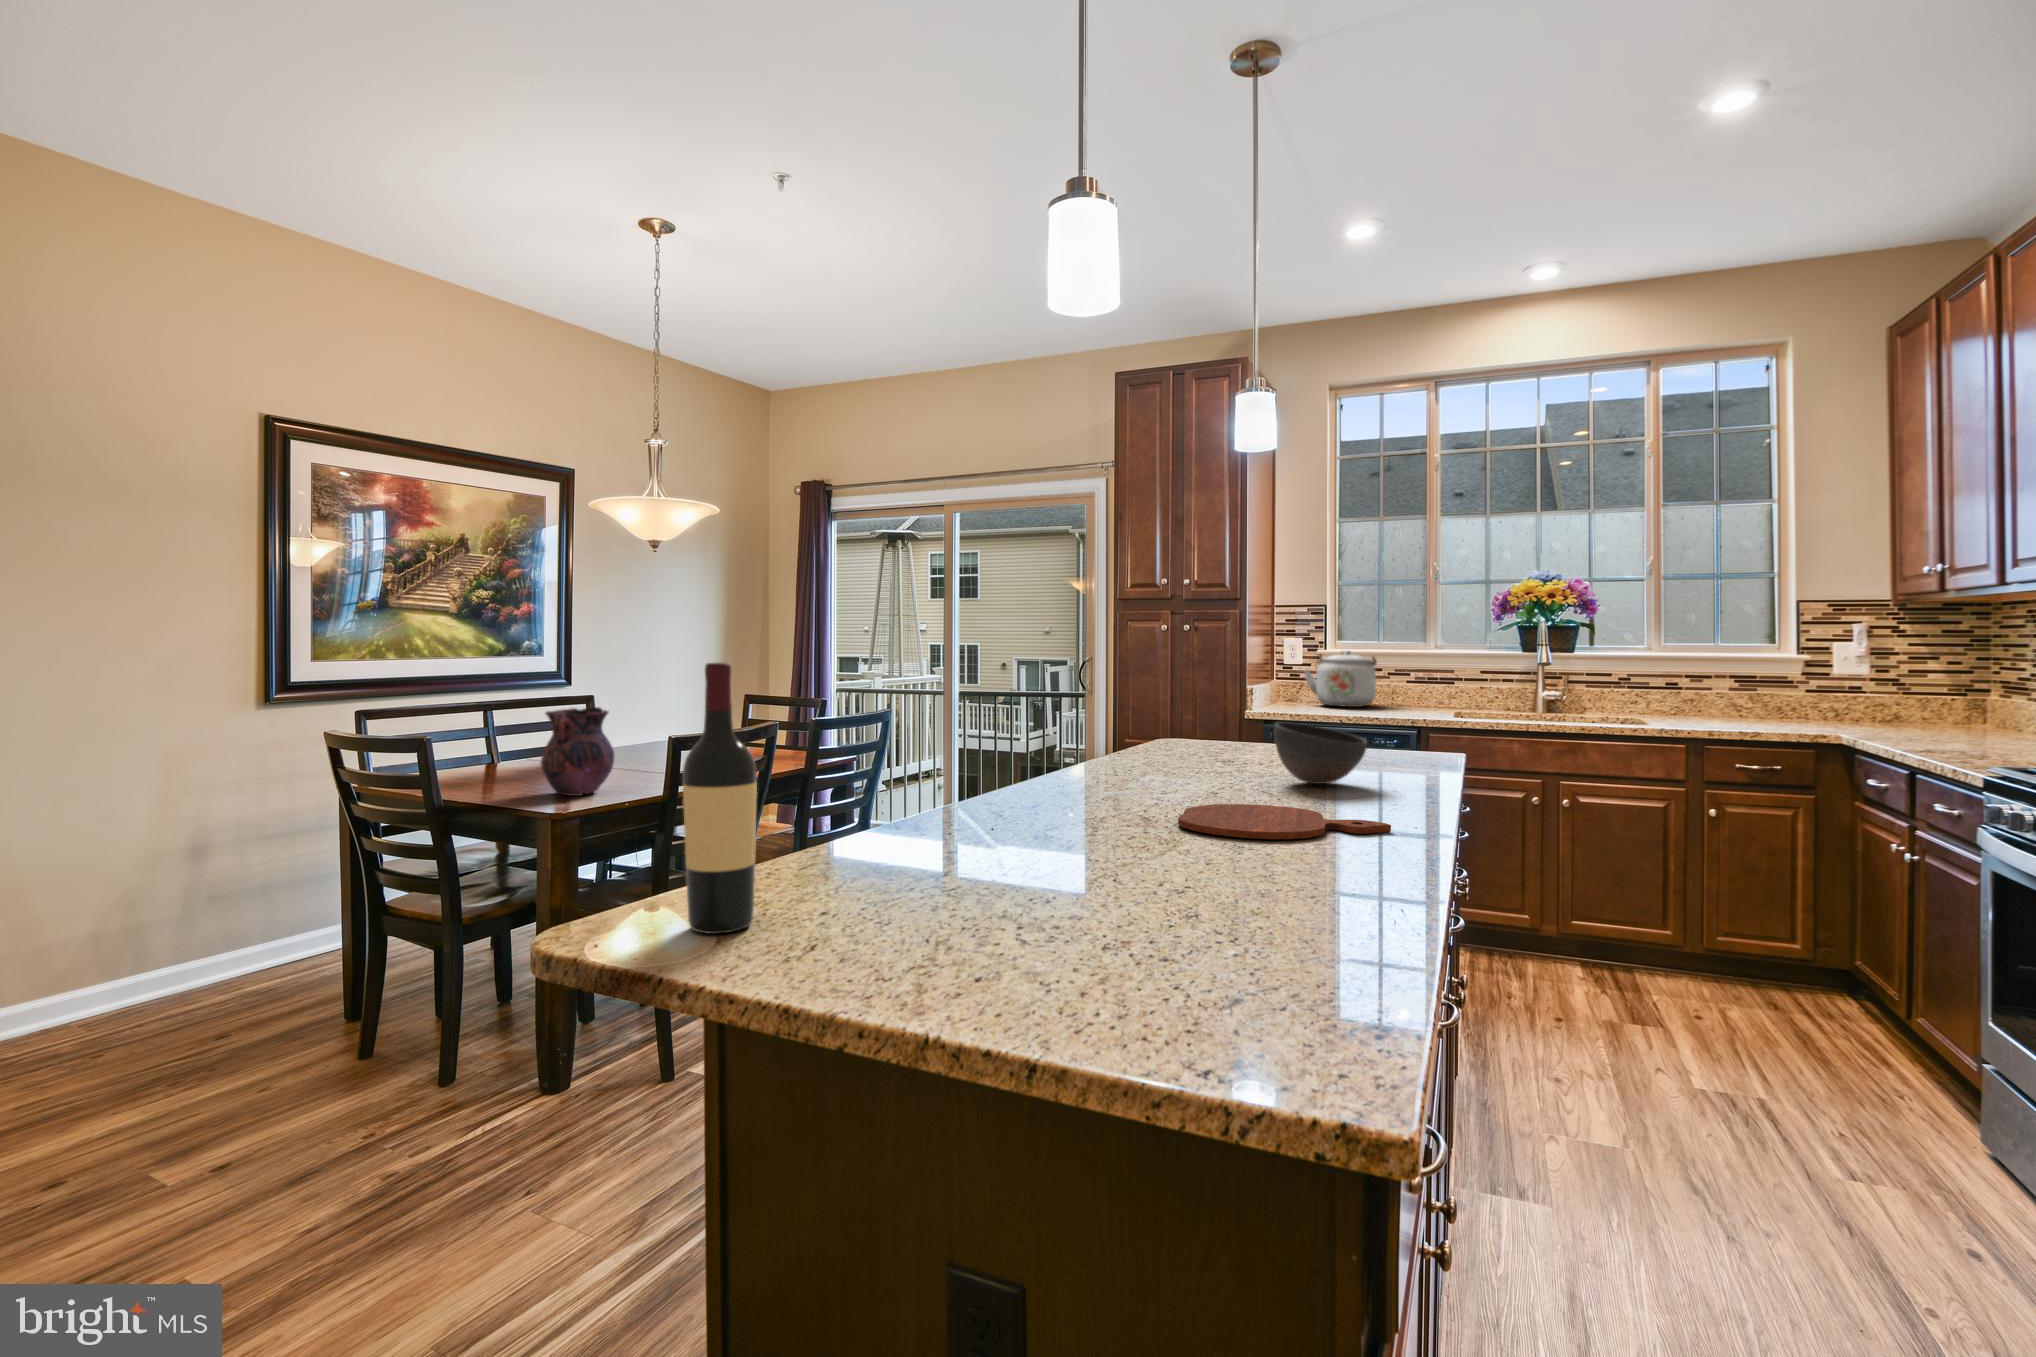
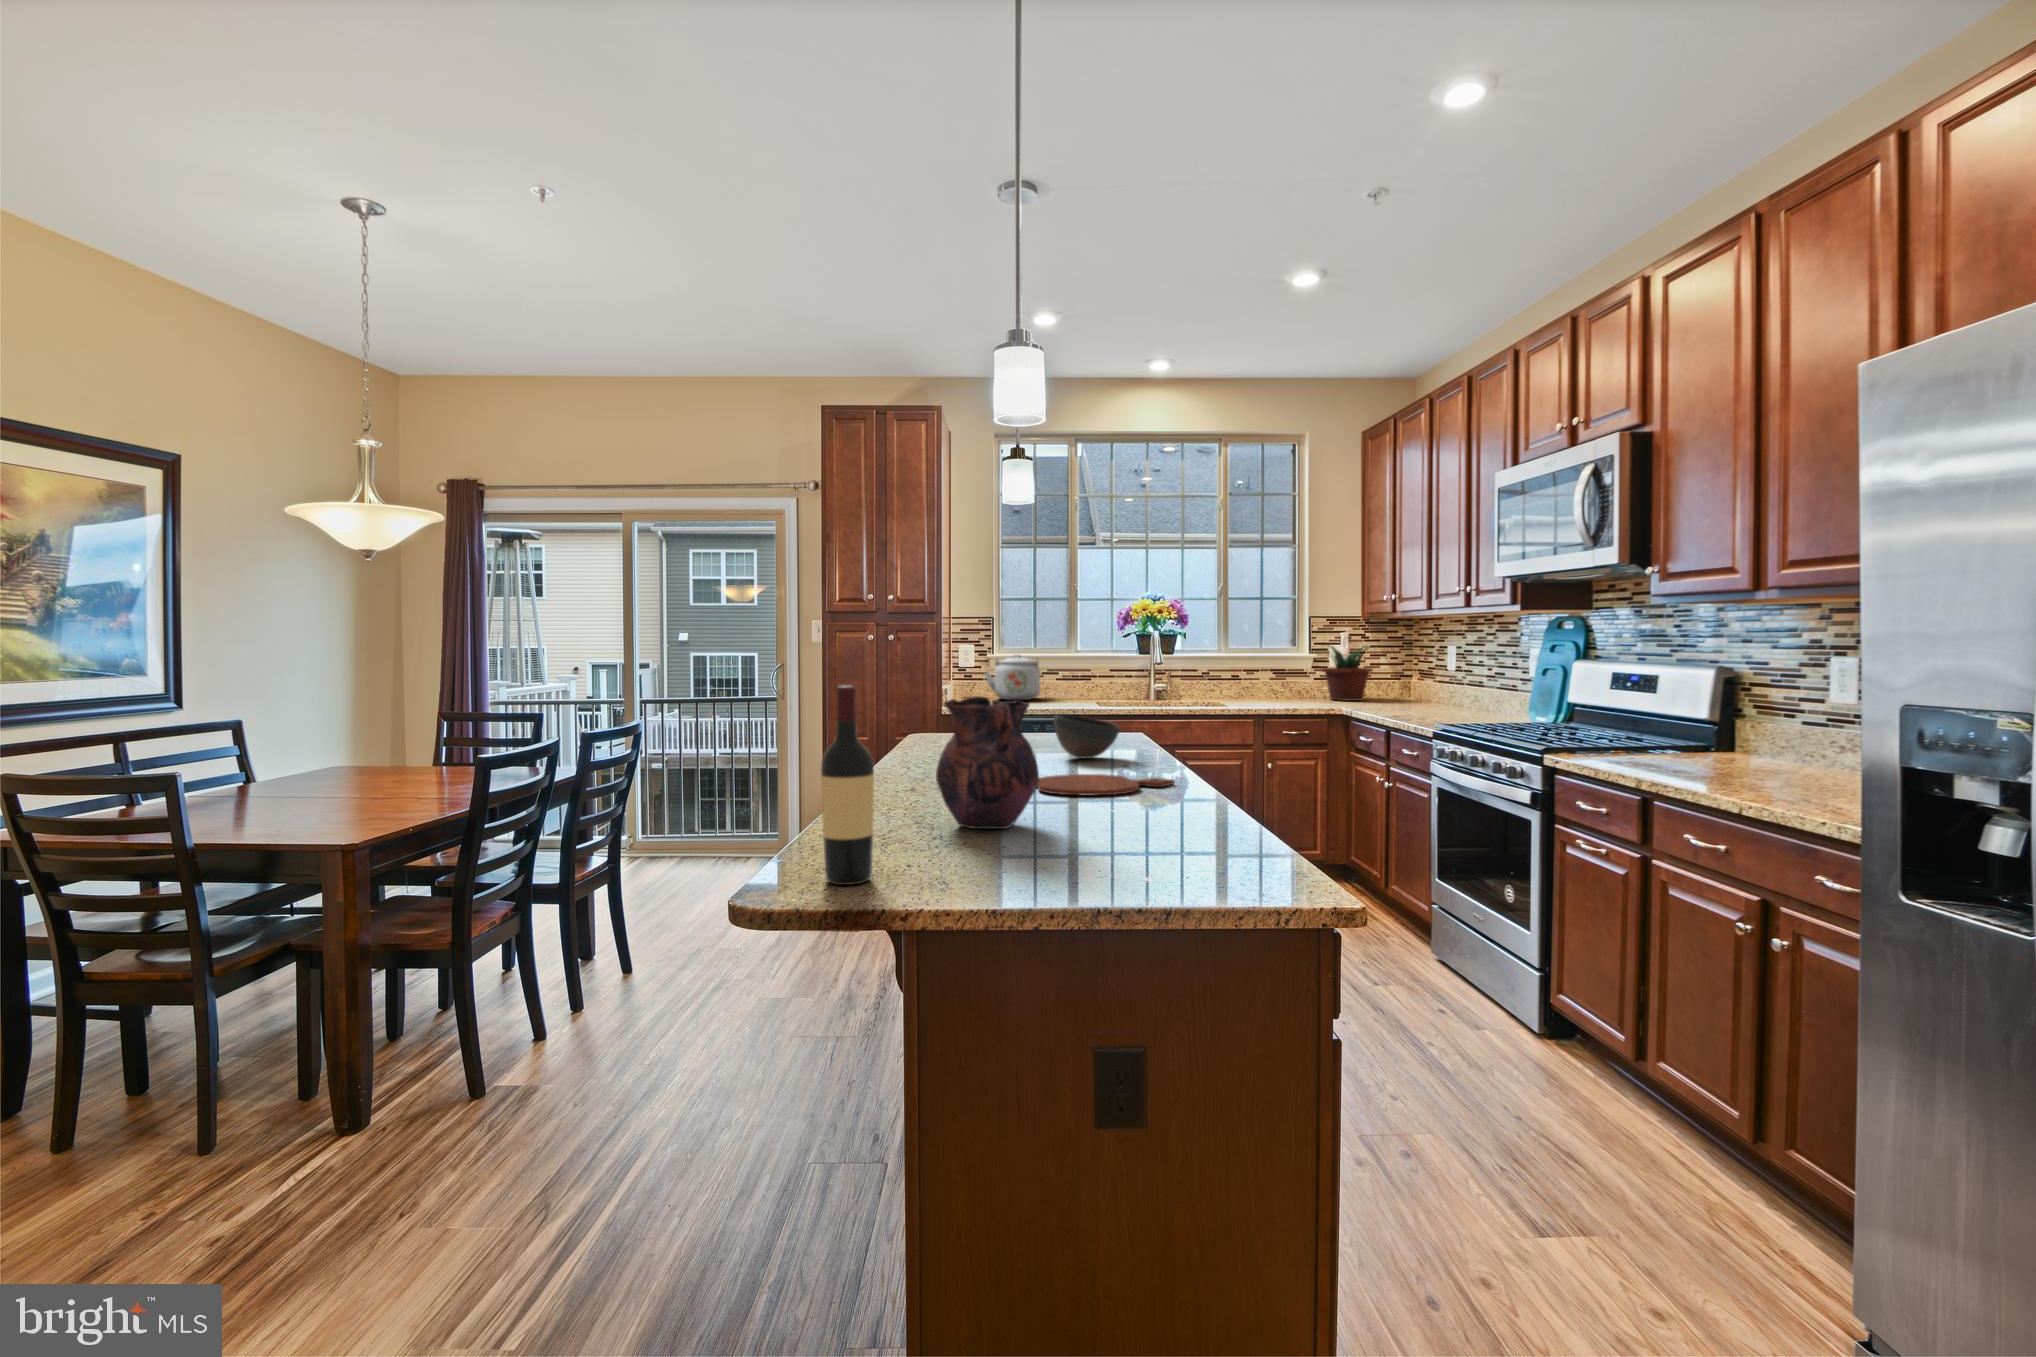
potted plant: none [1803,642,1922,725] -> present [1321,646,1373,701]
vase: present [541,707,614,796] -> present [936,696,1039,829]

